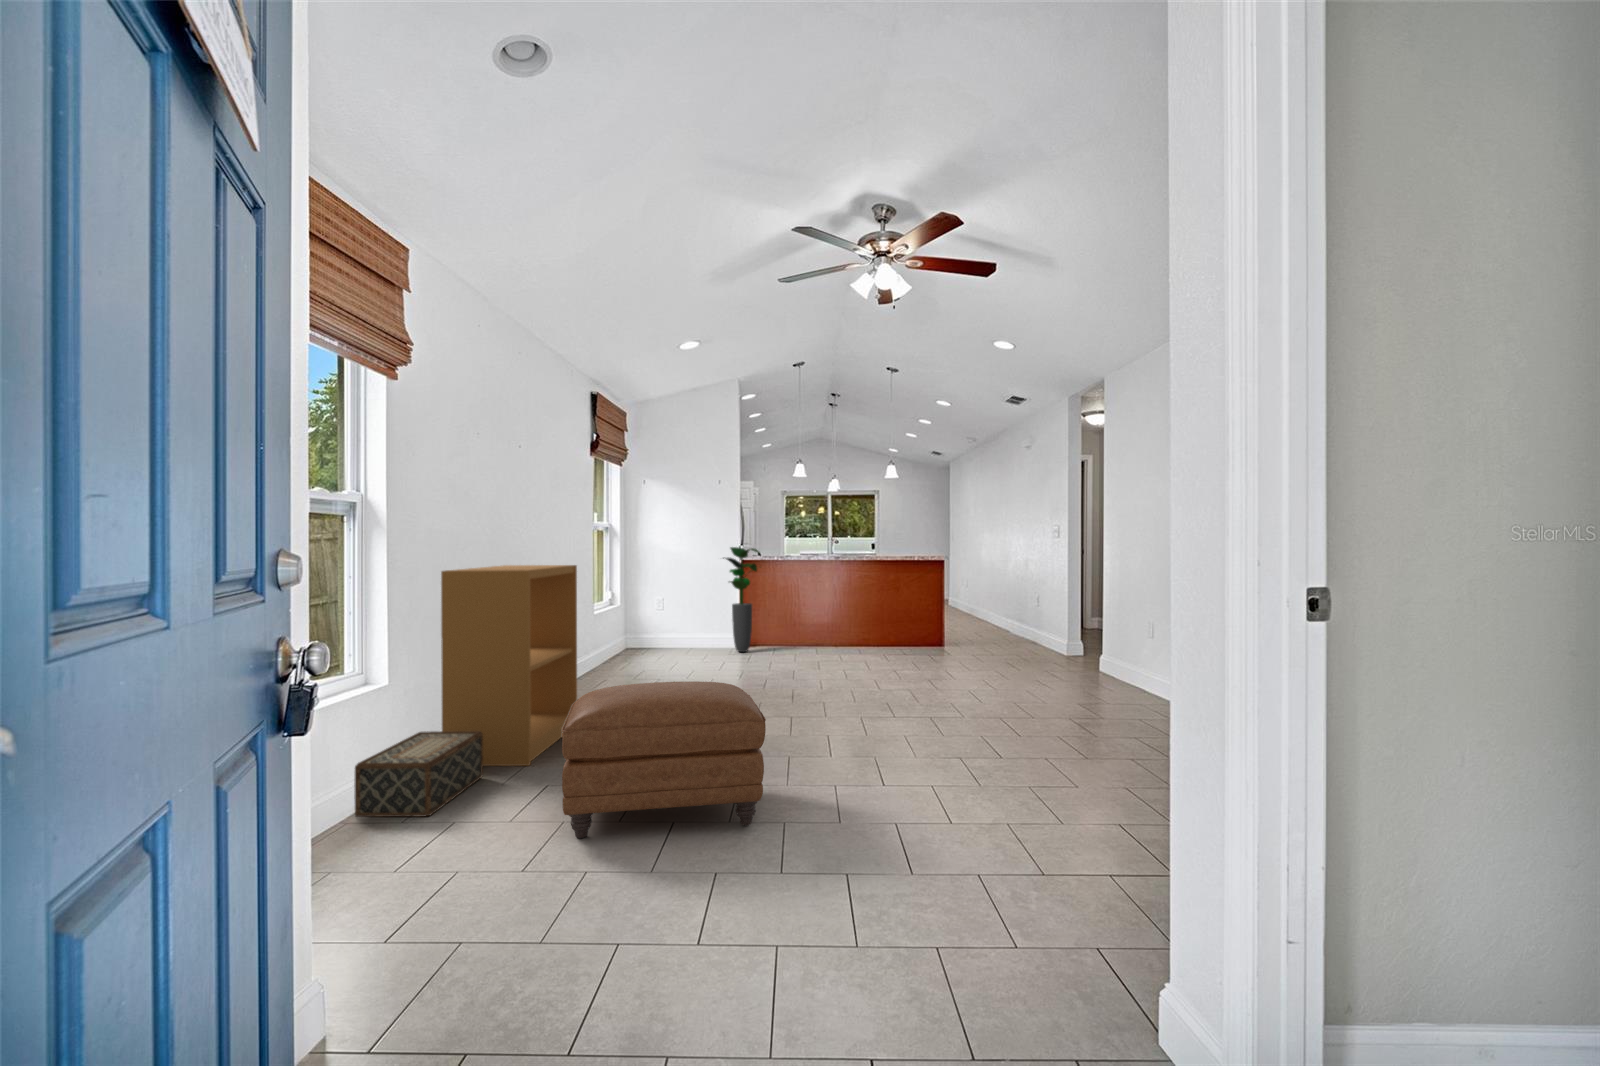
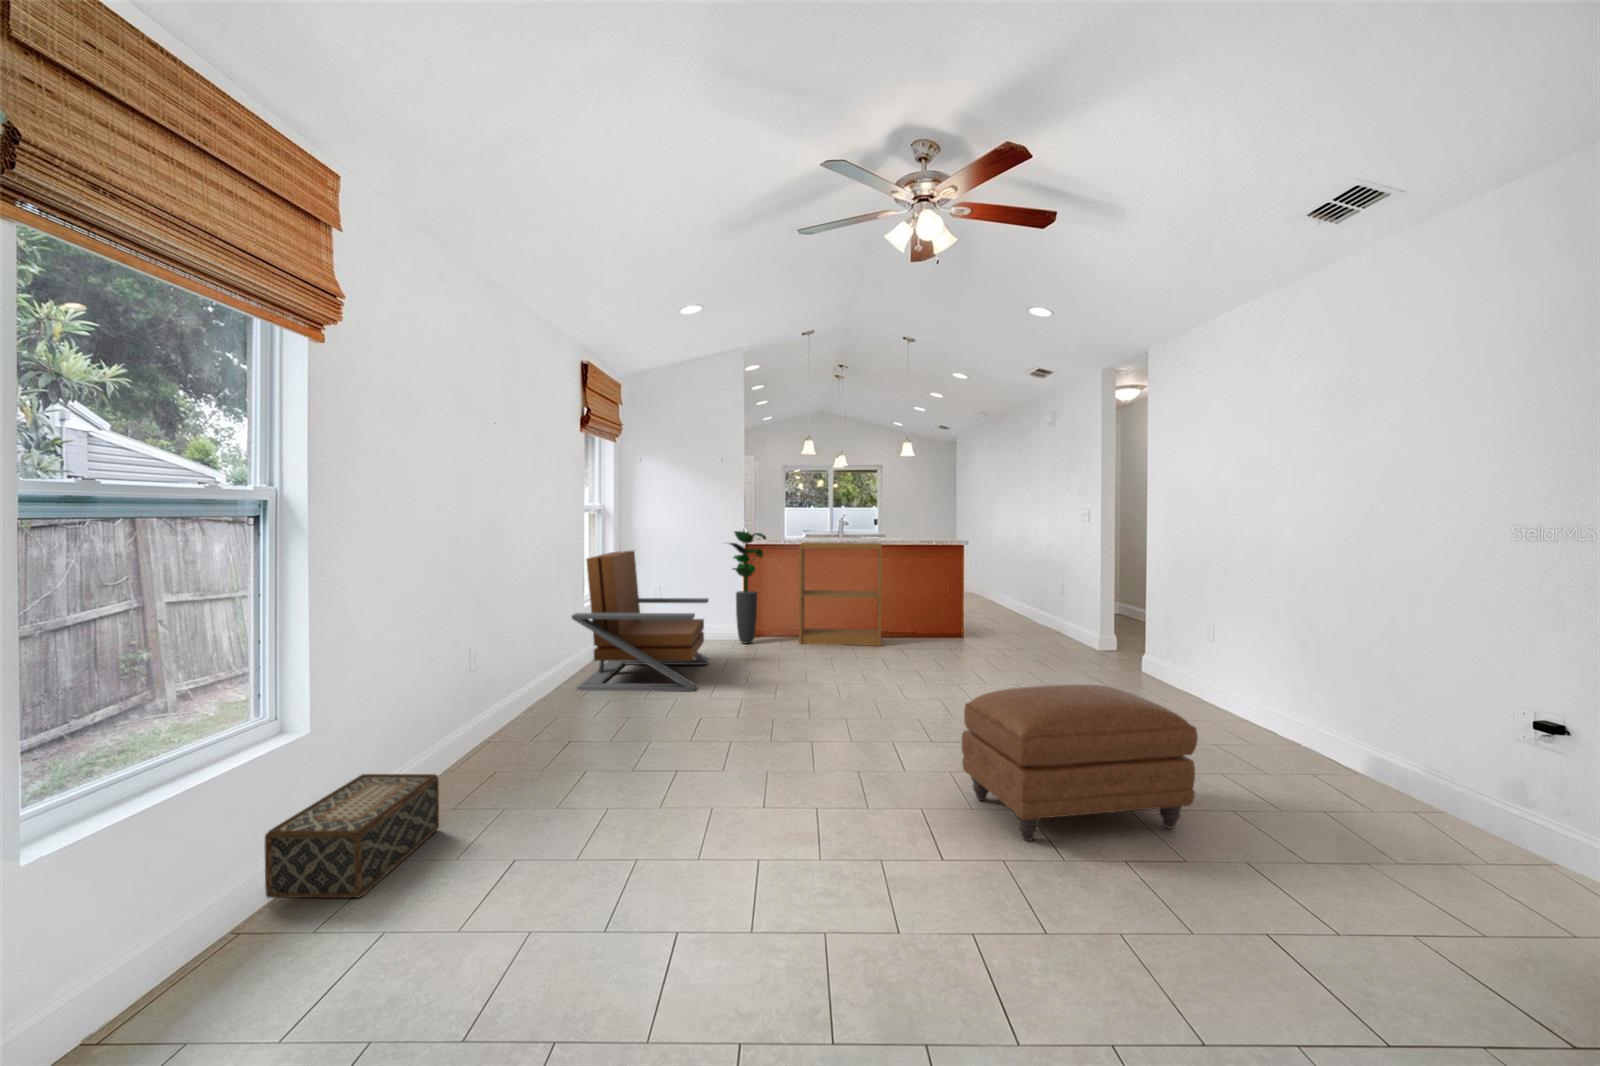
lounge chair: none [582,563,707,688] -> present [572,550,709,691]
bookshelf: present [441,565,577,766] -> present [799,542,882,646]
ottoman: present [562,681,766,838] -> present [962,685,1198,841]

